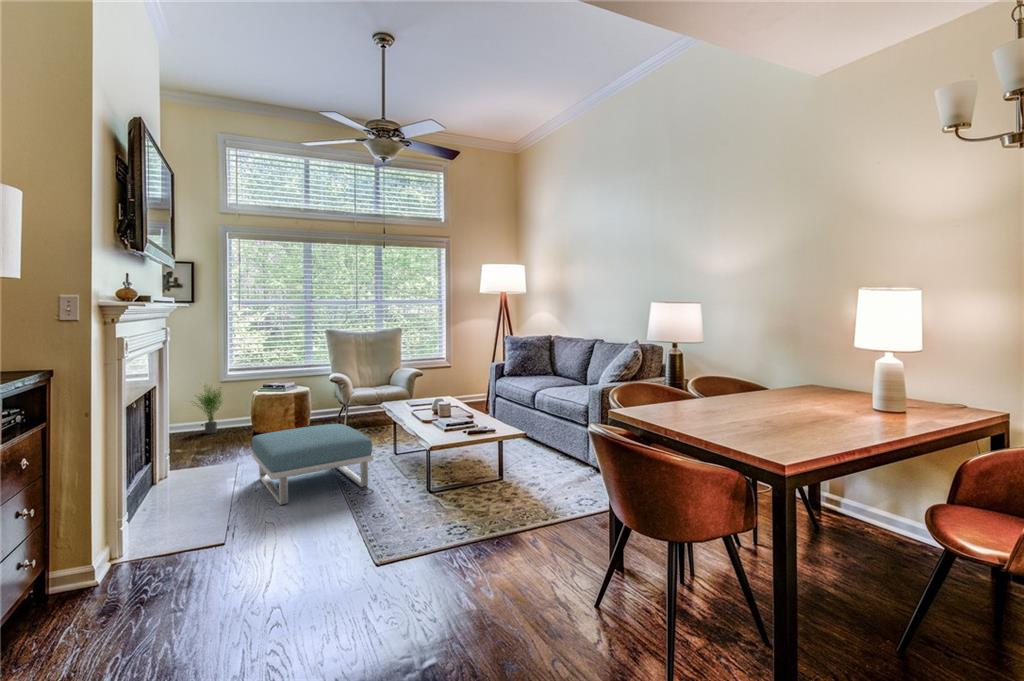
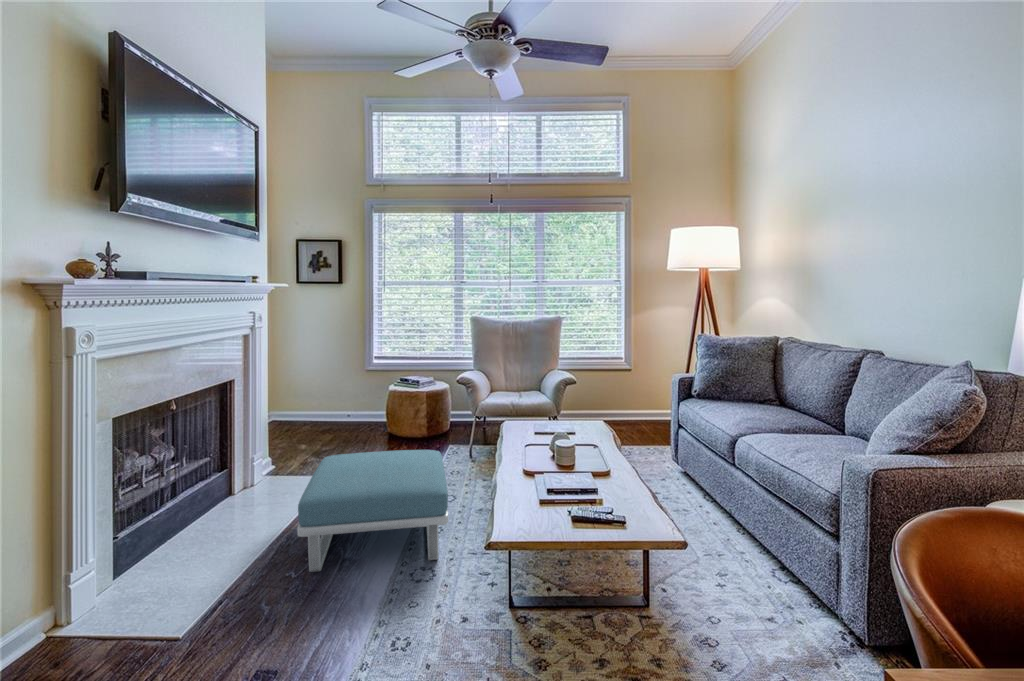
potted plant: present [194,386,222,434] -> none [328,371,368,427]

